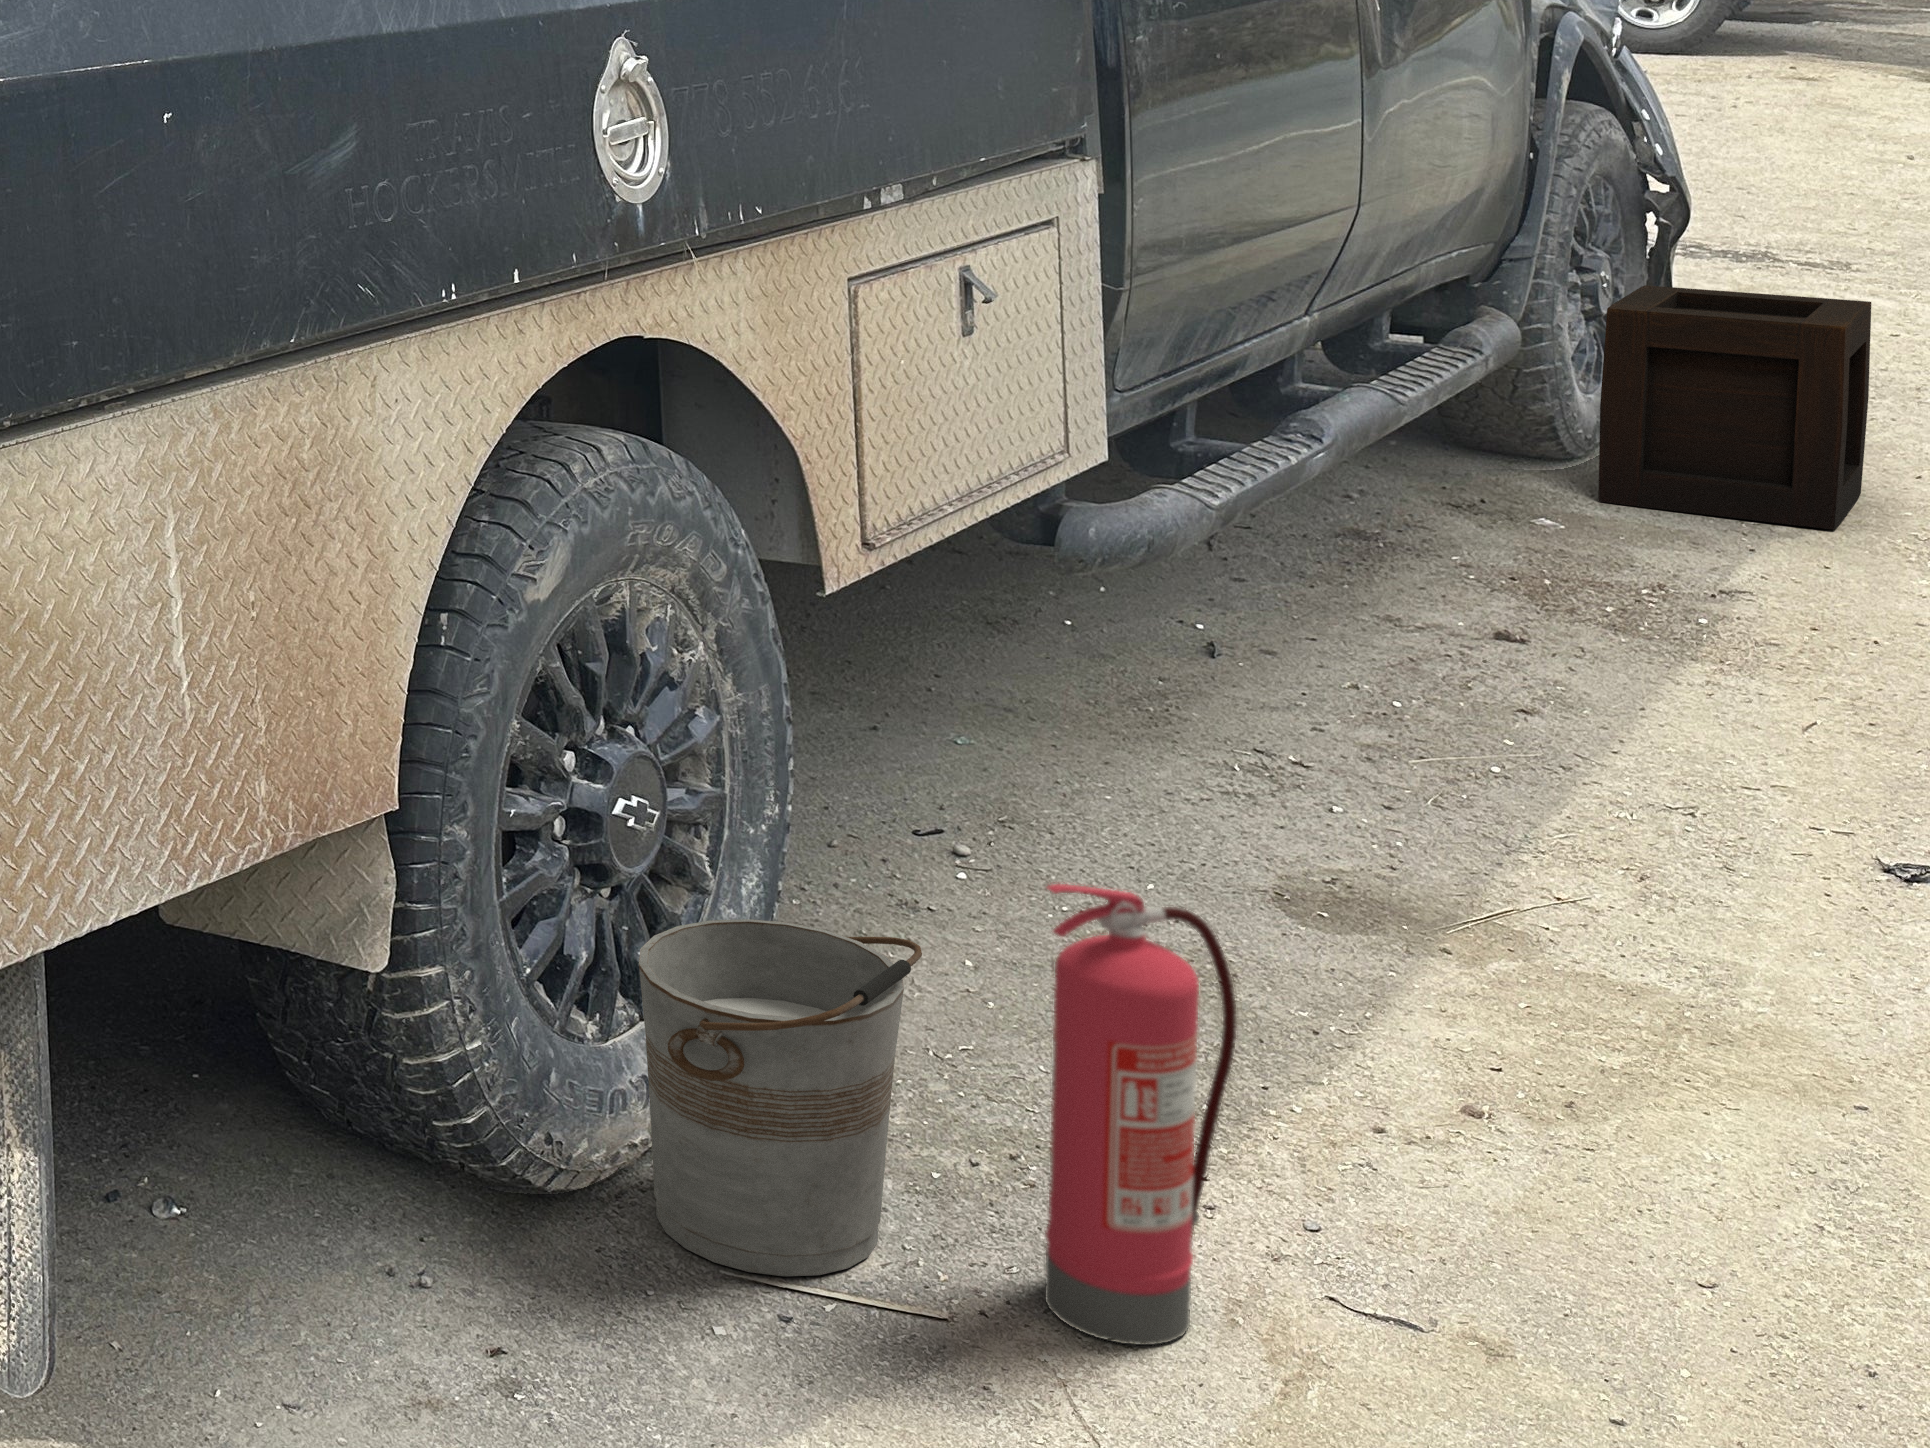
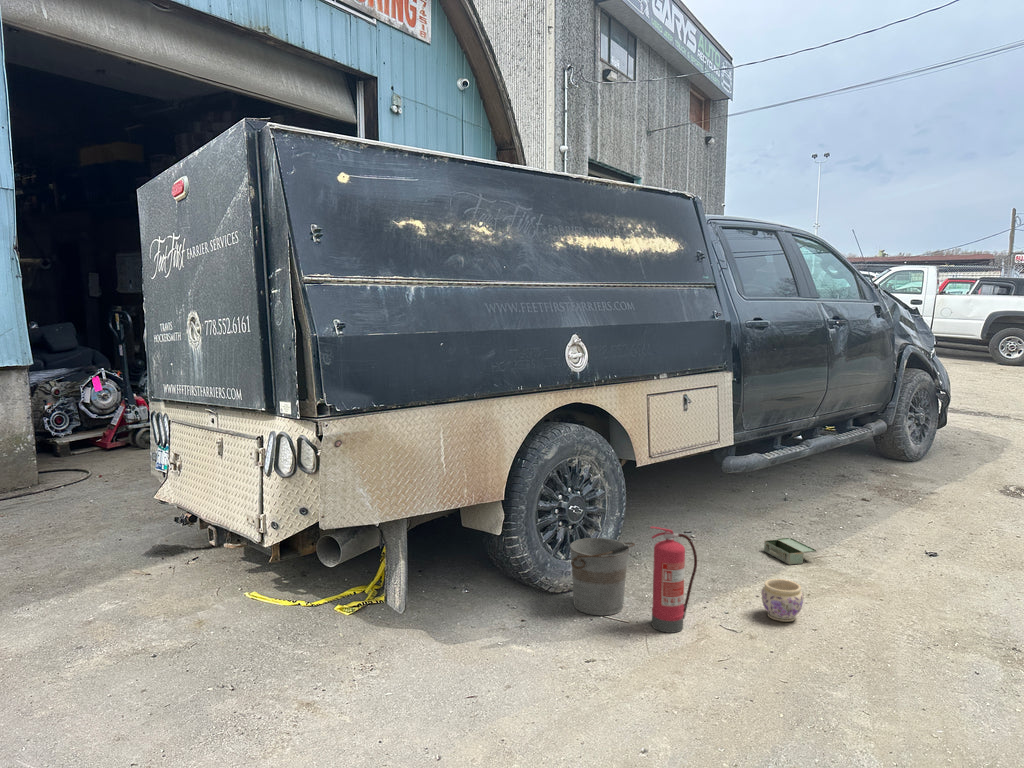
wooden crate: present [1598,285,1871,530] -> none [922,419,1001,484]
toolbox: none [1260,828,1495,950] -> present [764,538,816,565]
planter: none [1451,1054,1645,1247] -> present [762,579,804,622]

